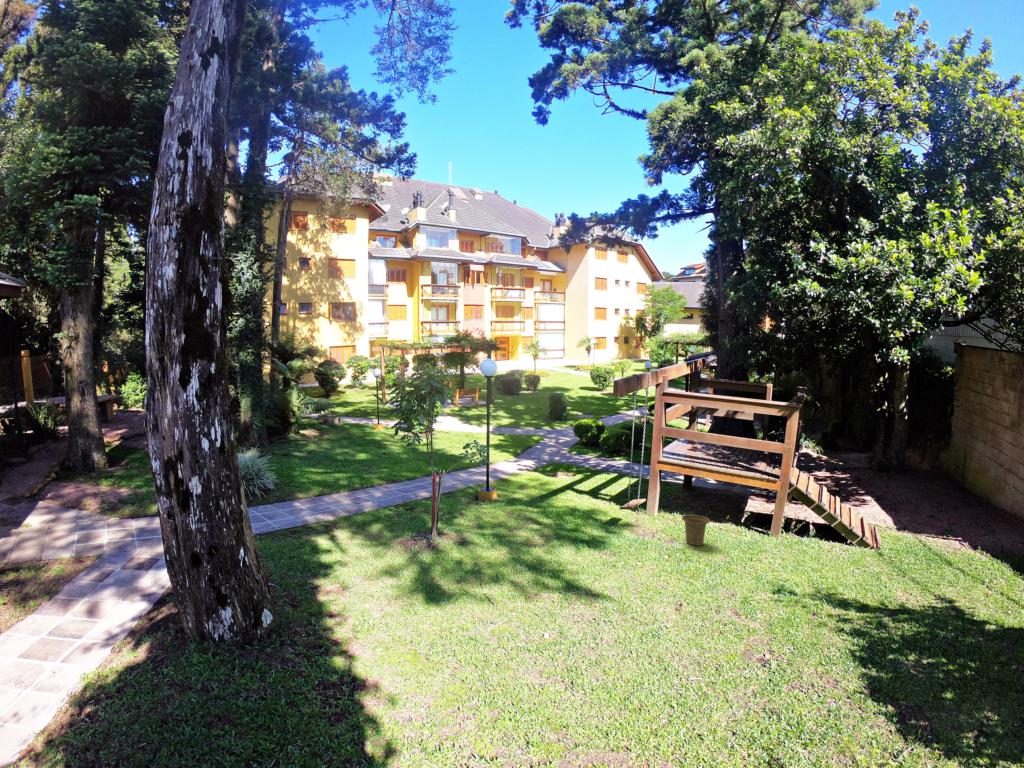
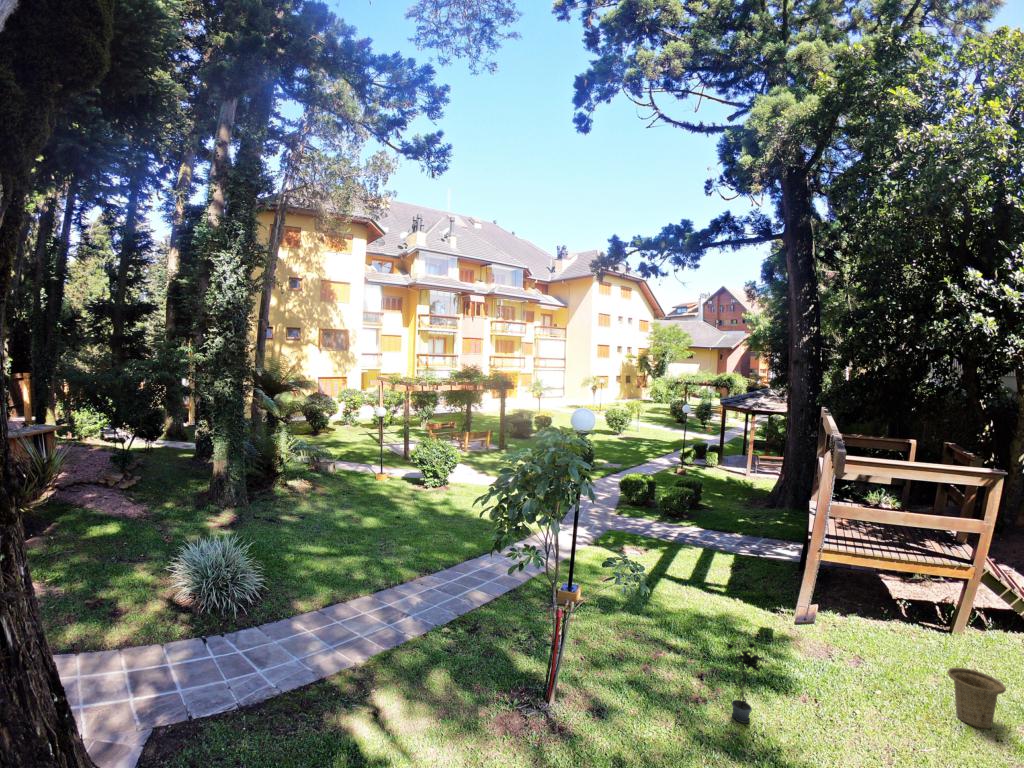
potted plant: none [542,495,564,542] -> present [726,638,771,723]

